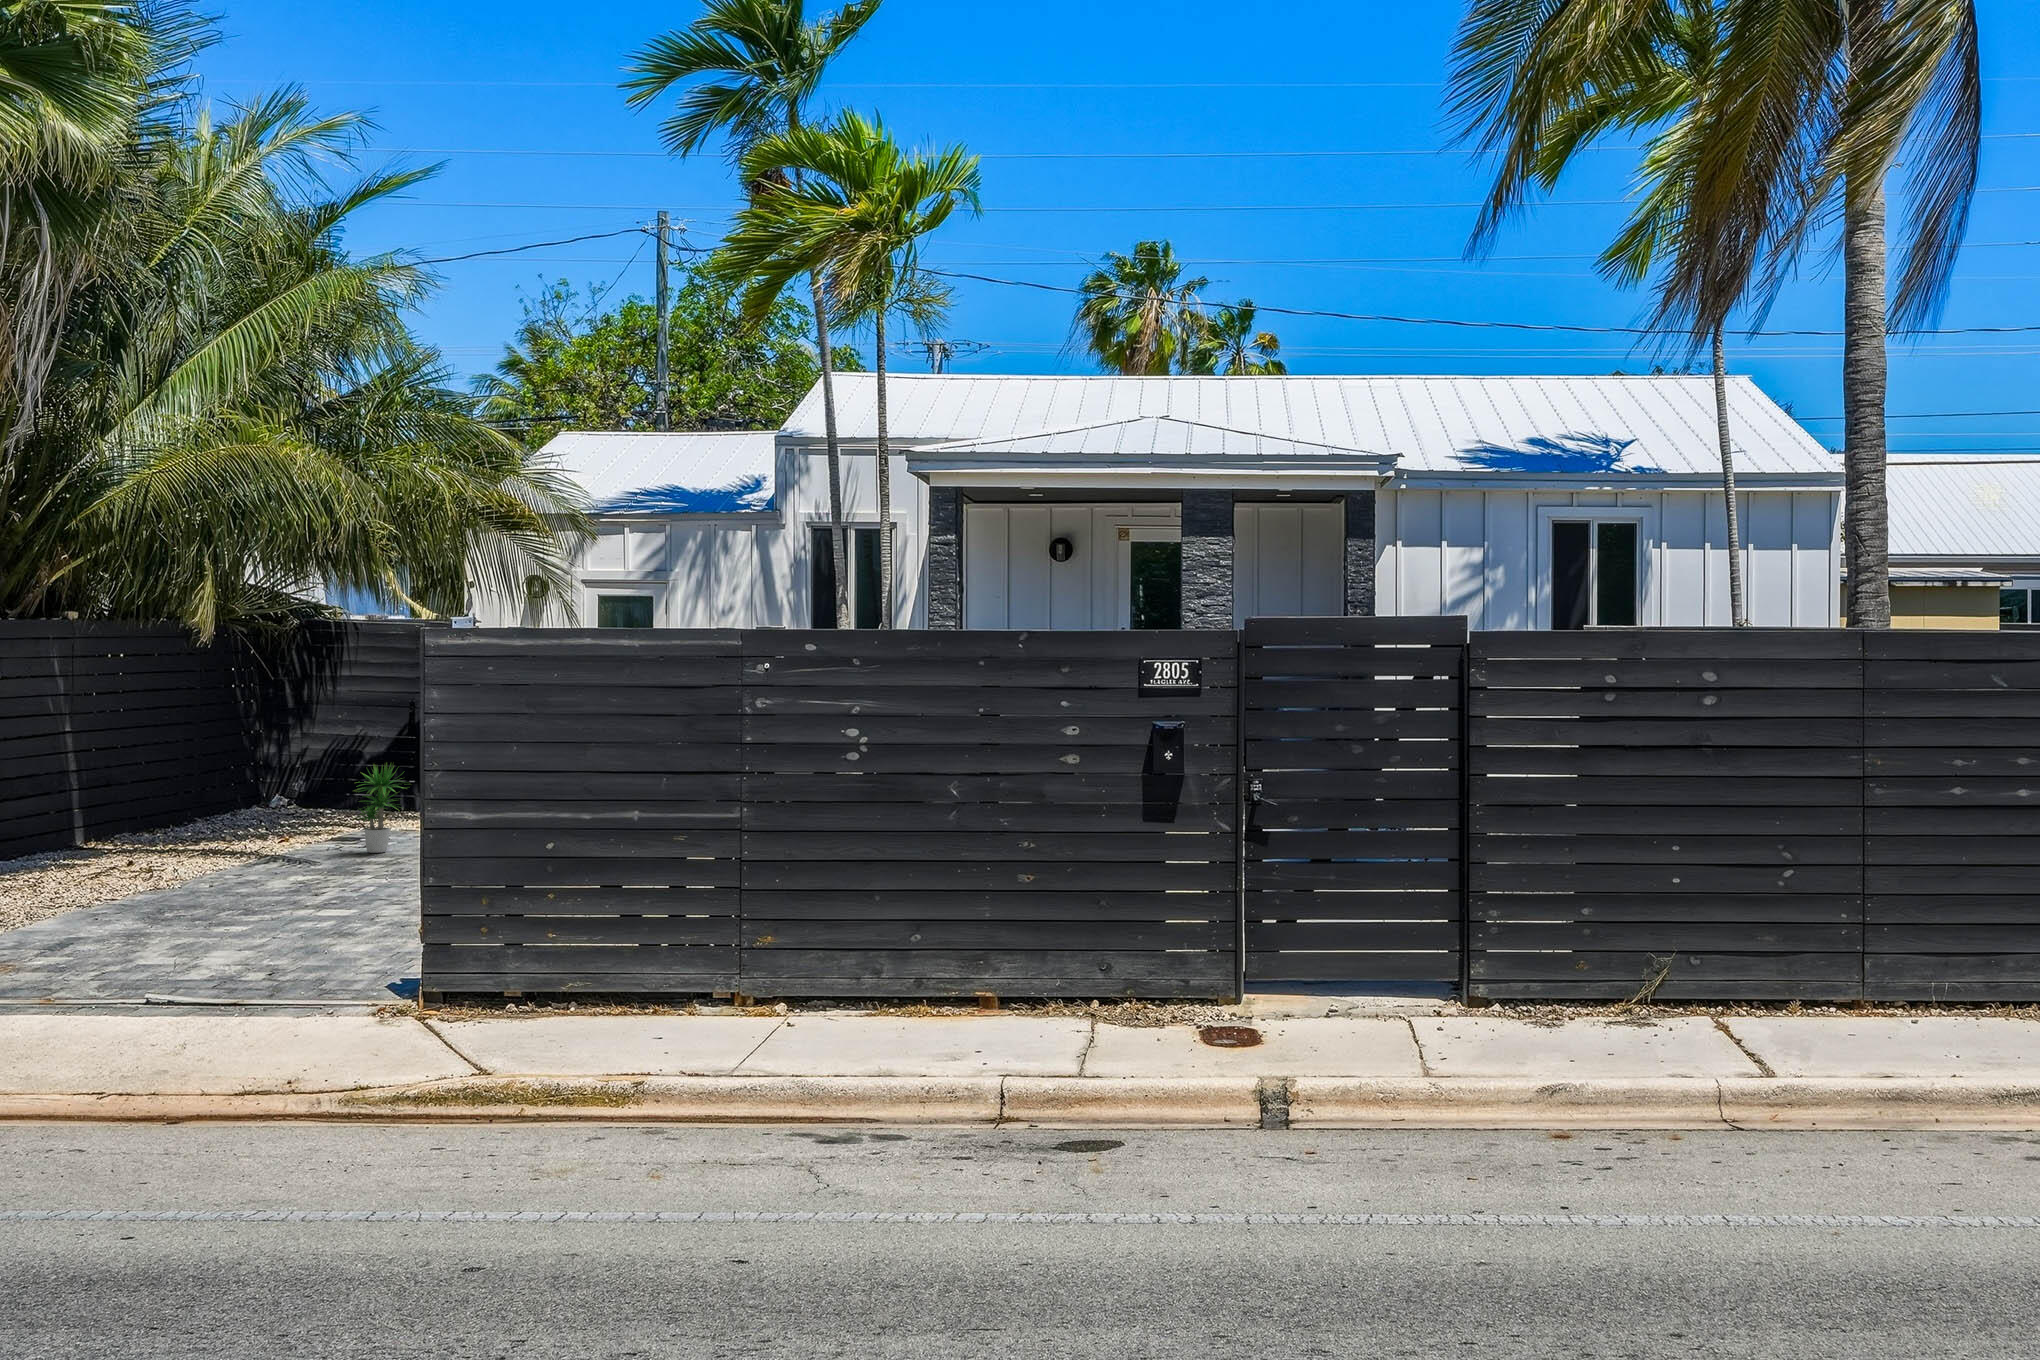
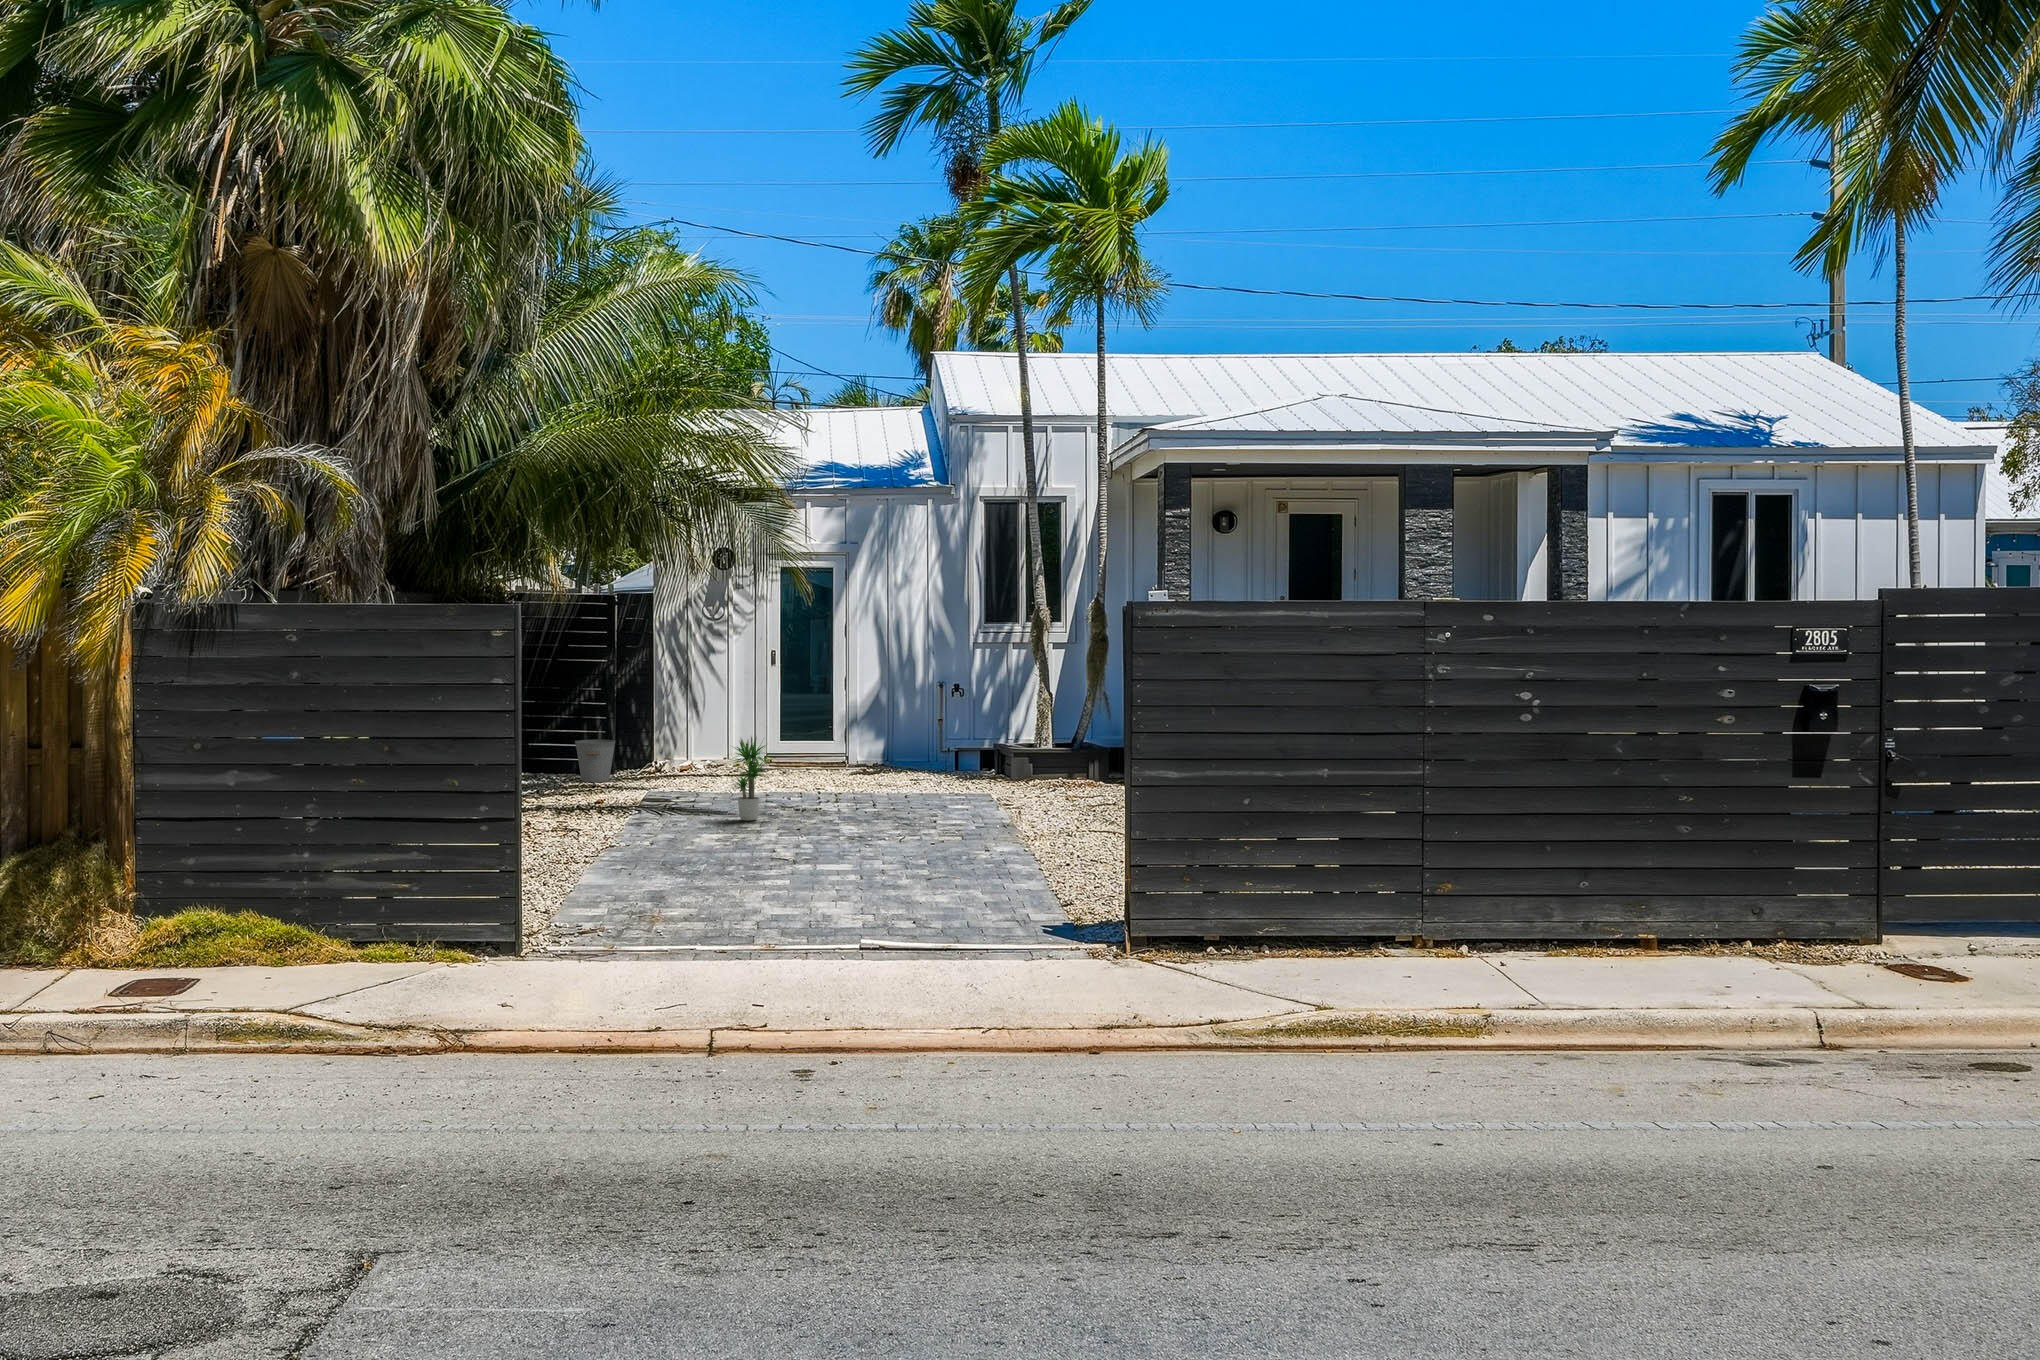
bucket: none [299,764,346,809] -> present [575,740,615,782]

